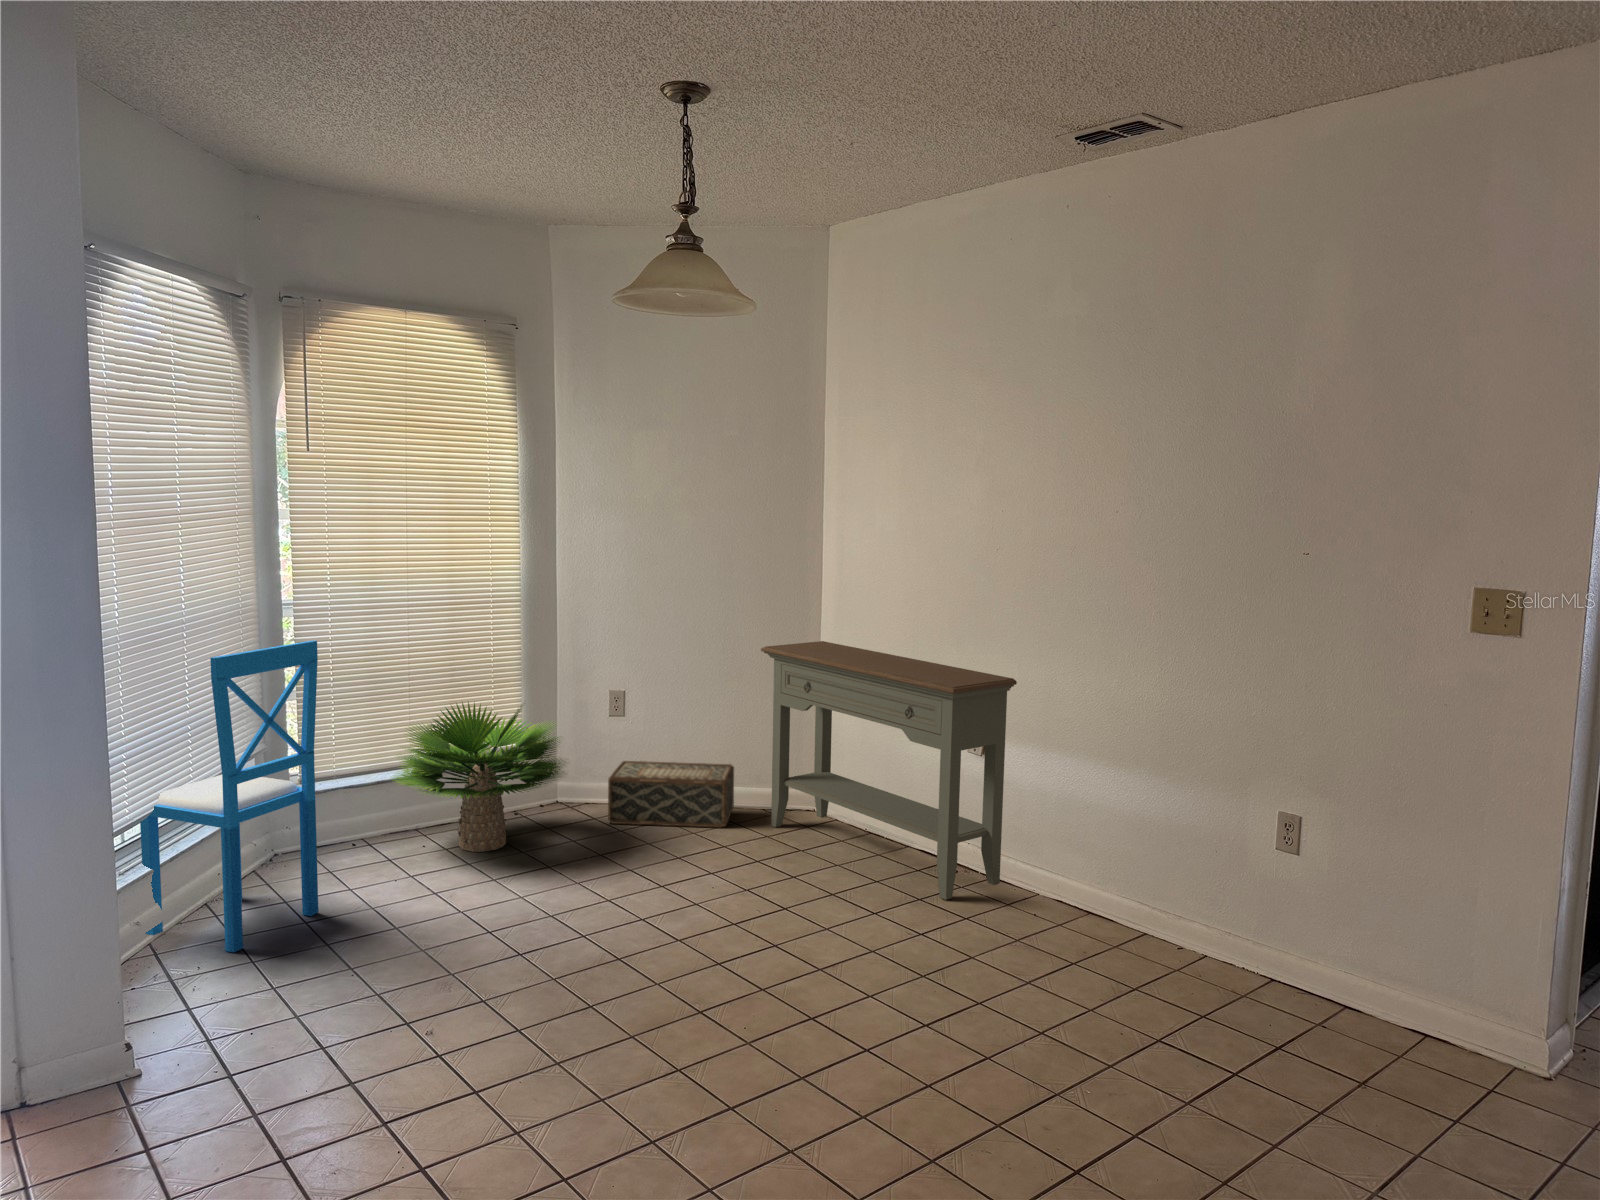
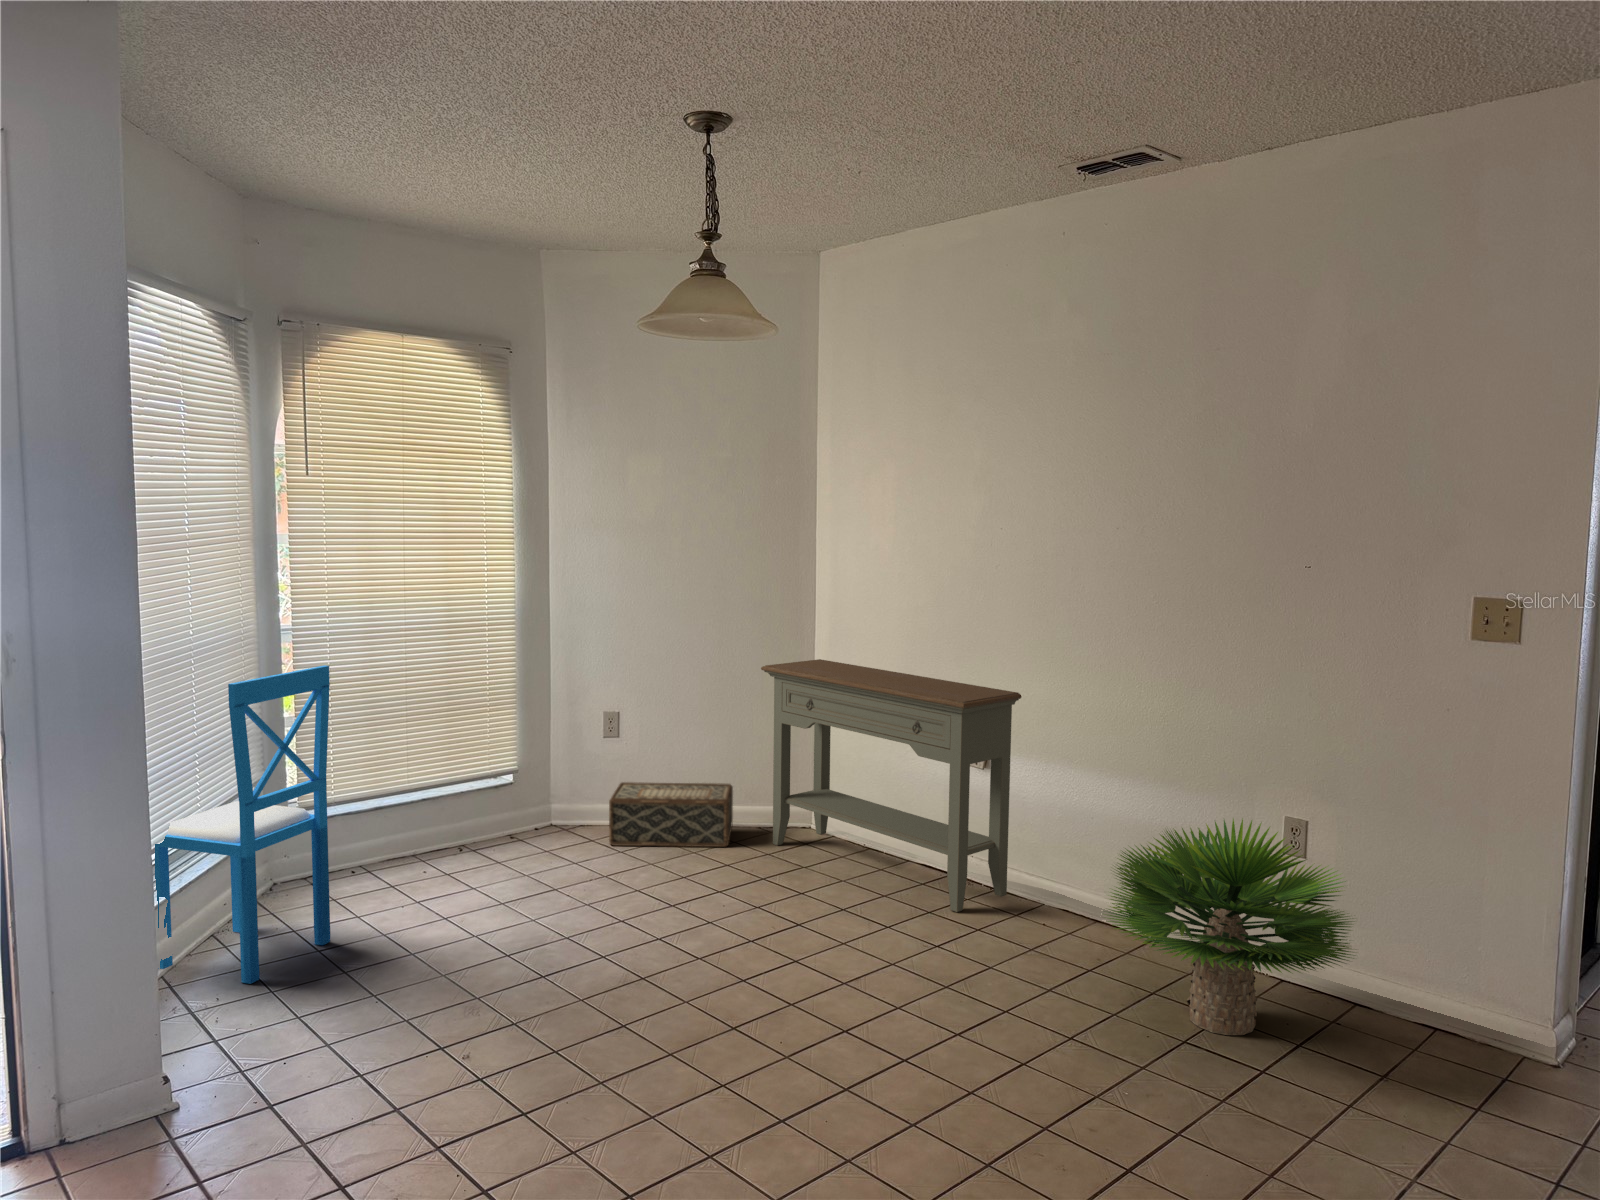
potted plant: present [394,702,565,852] -> present [1108,819,1352,1035]

